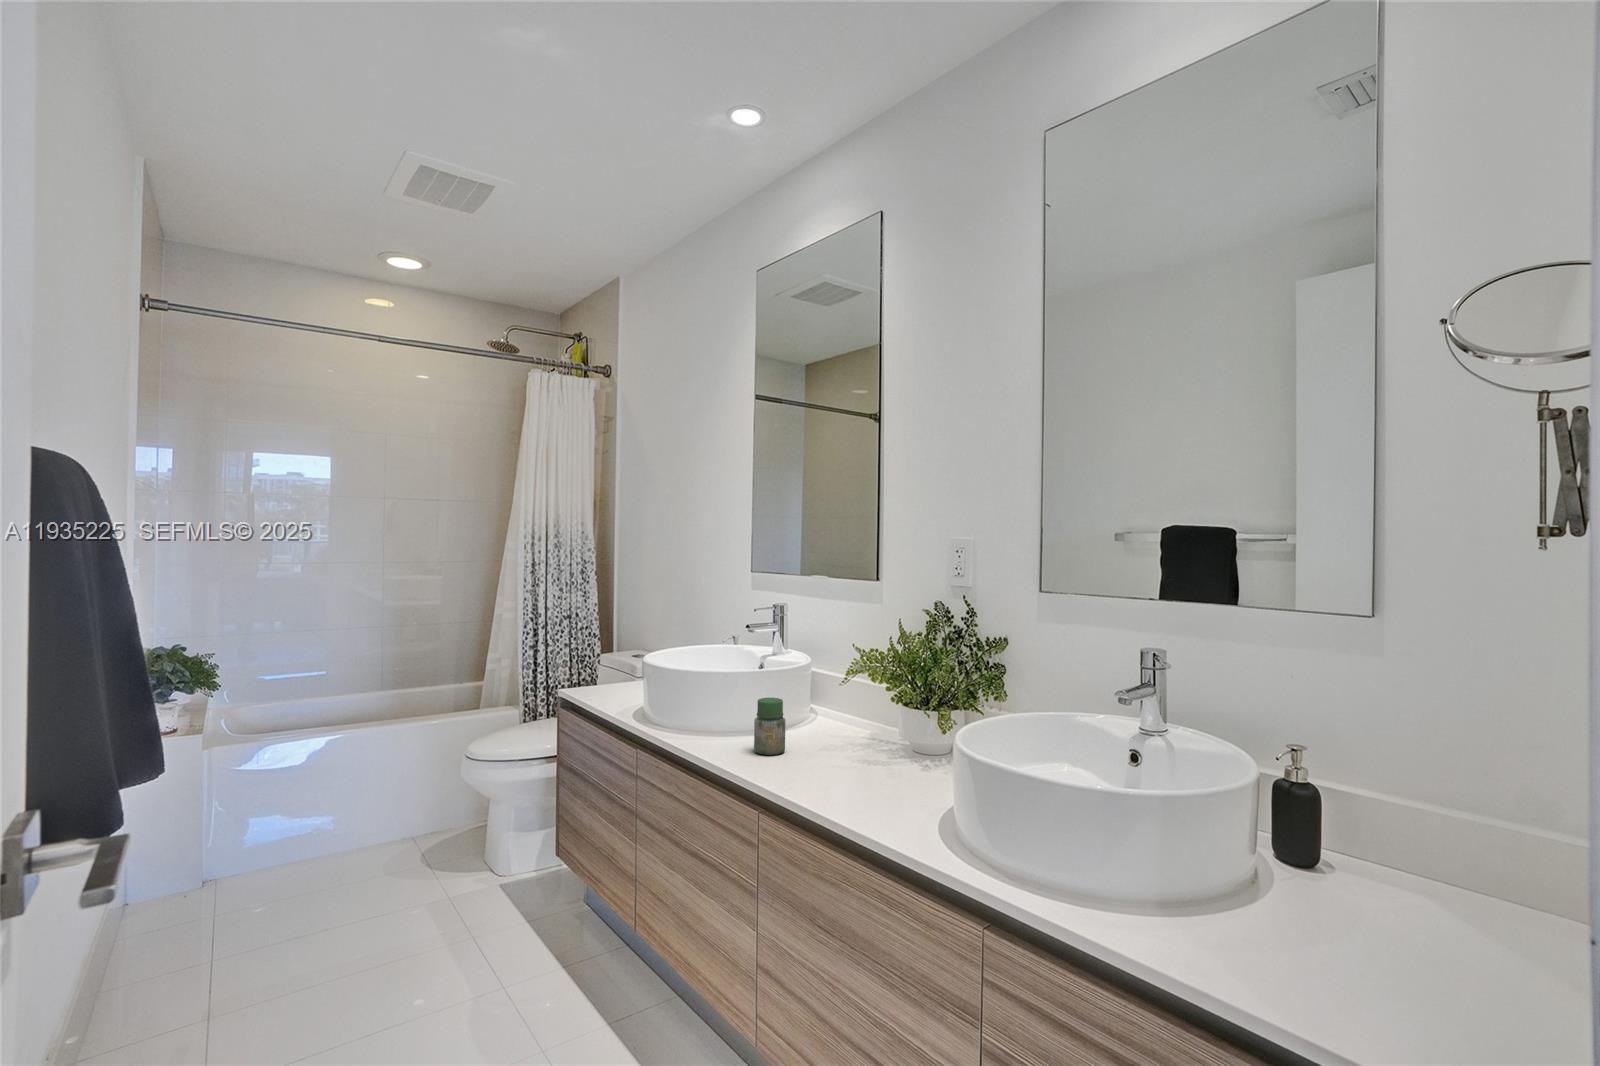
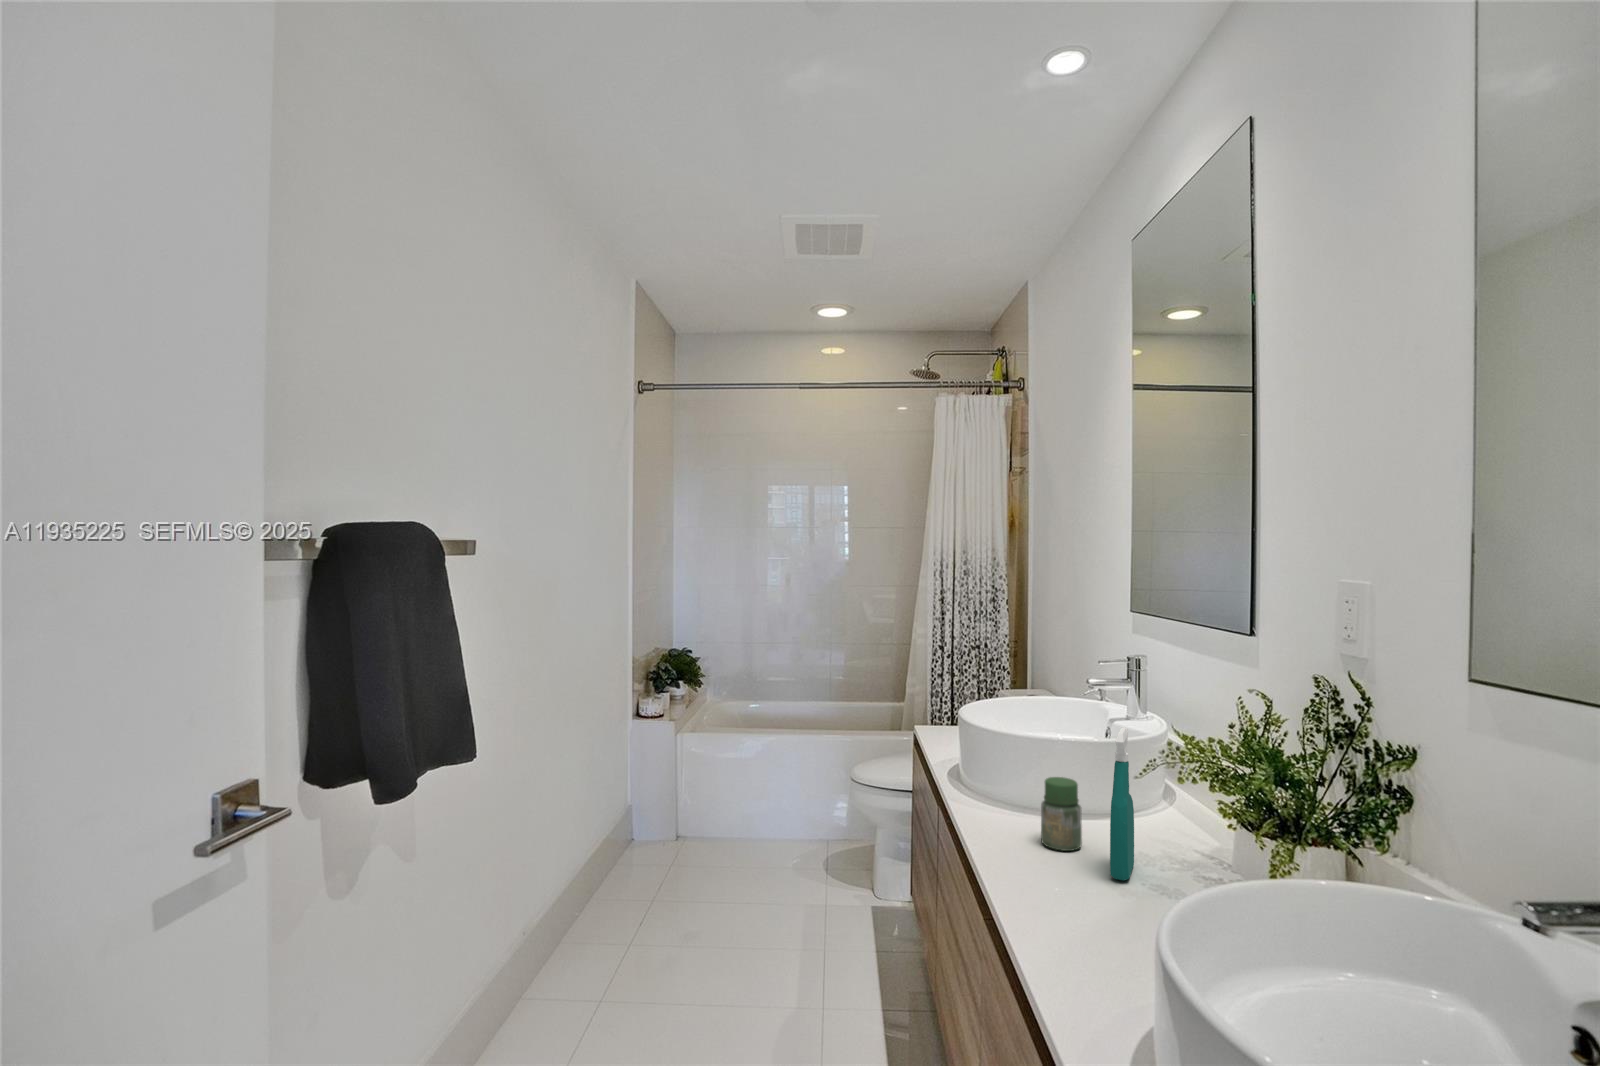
spray bottle: none [816,649,837,764] -> present [1110,727,1134,880]

